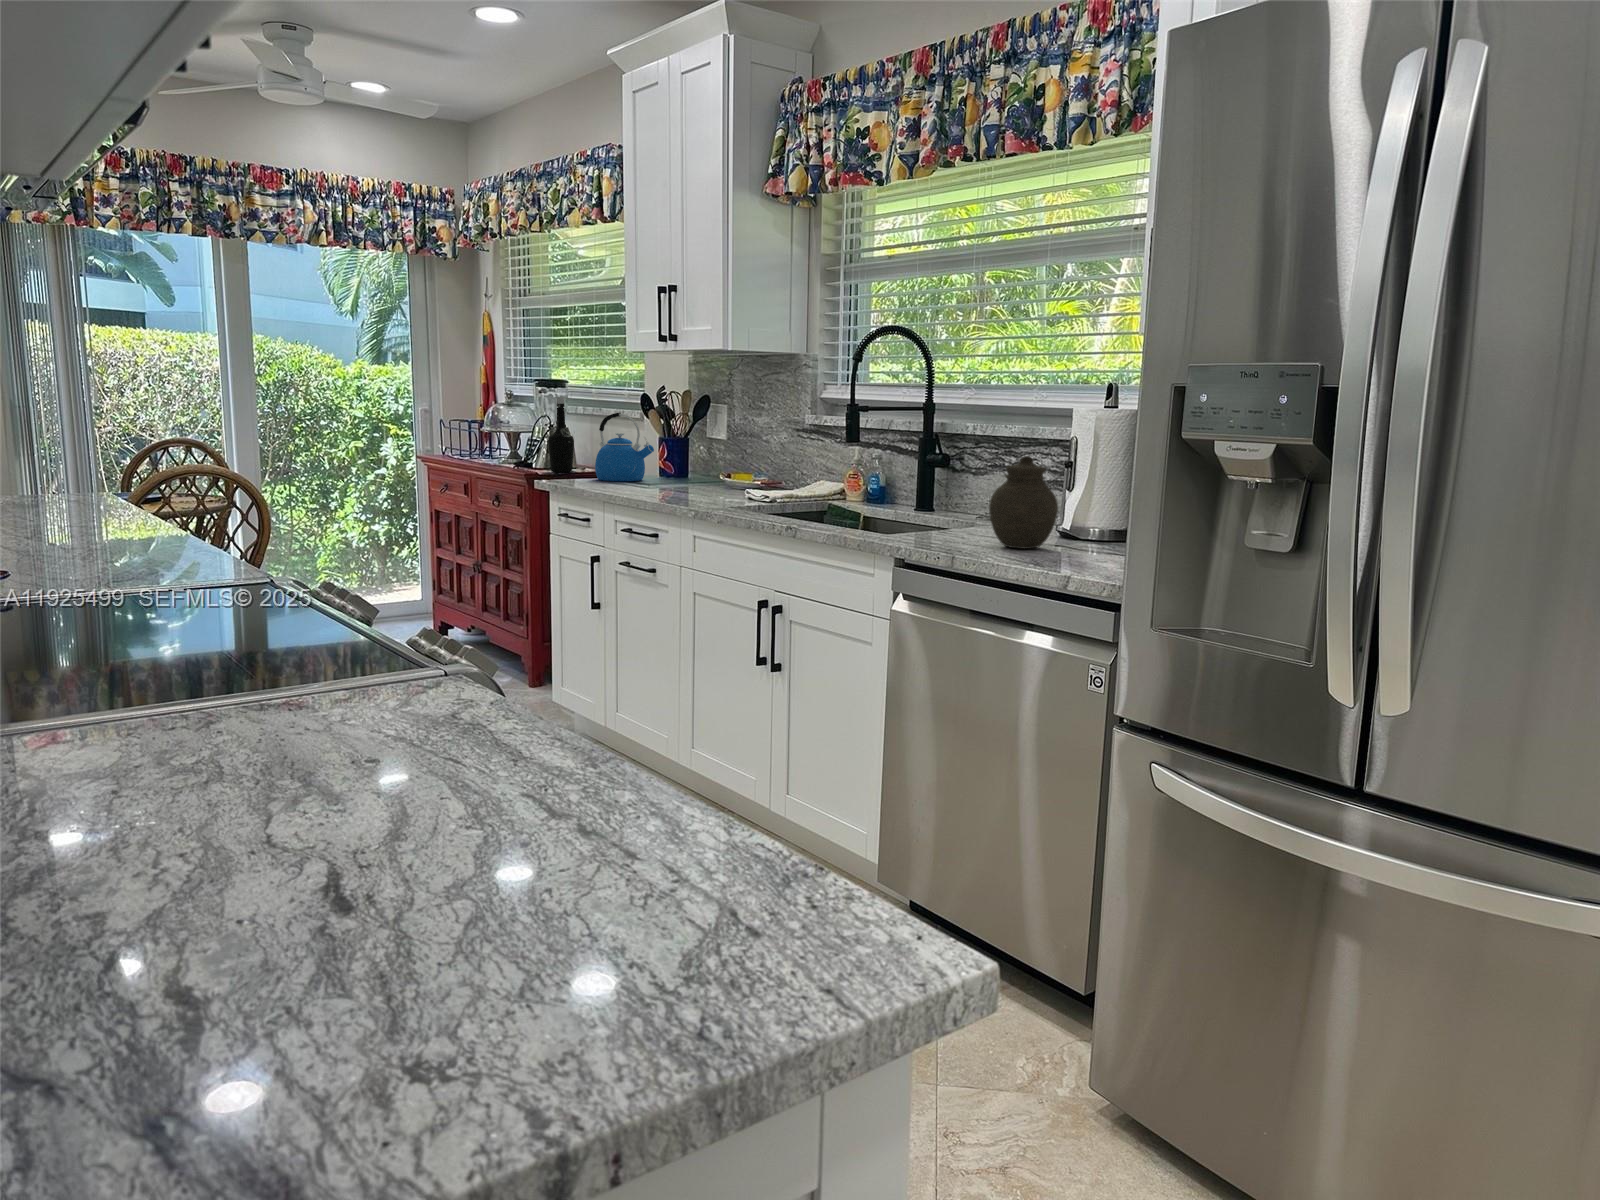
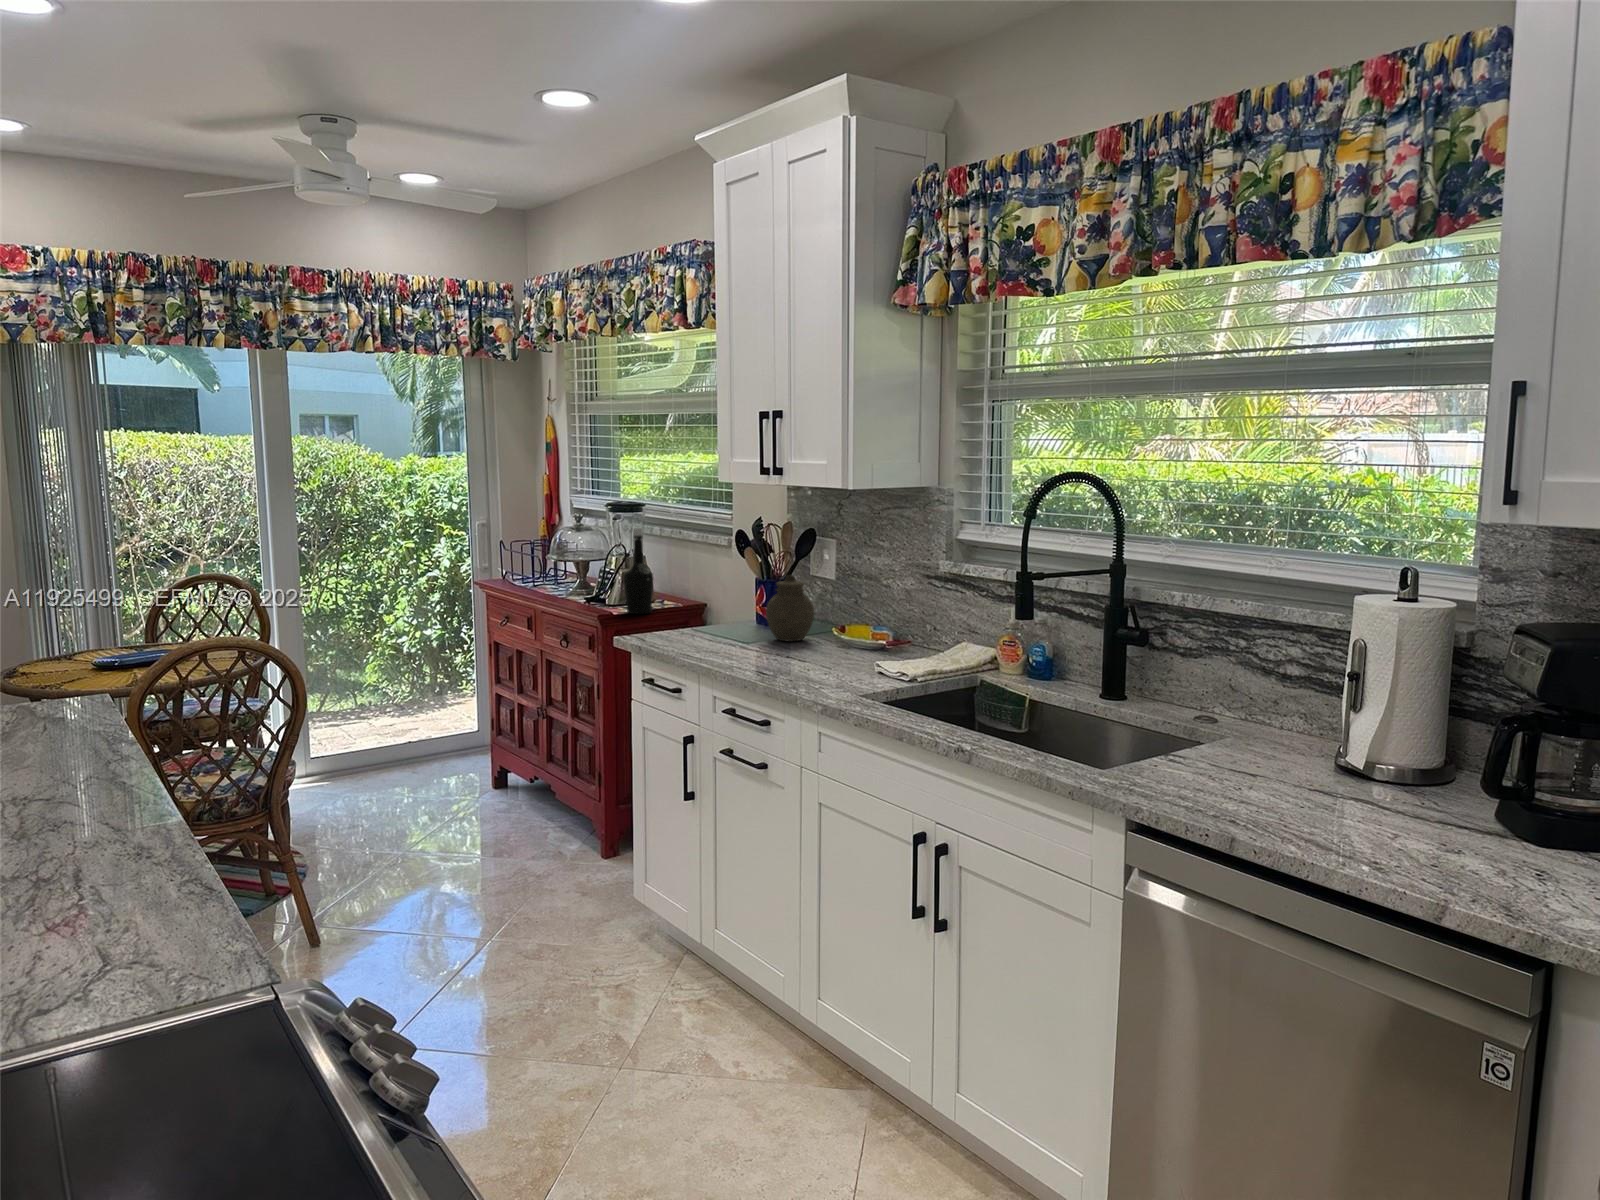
kettle: present [595,413,654,481] -> none [682,552,751,634]
jar: present [989,456,1058,549] -> present [766,575,814,641]

